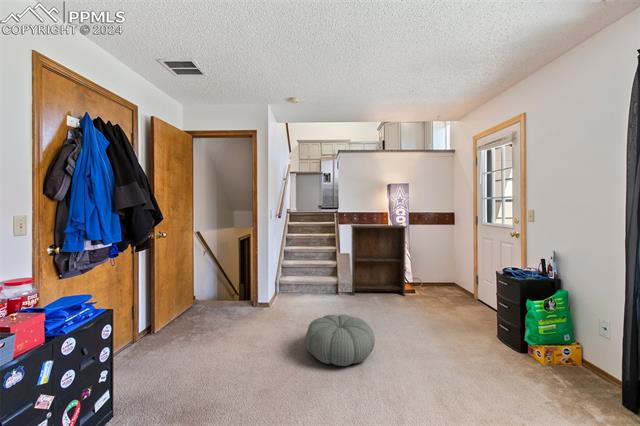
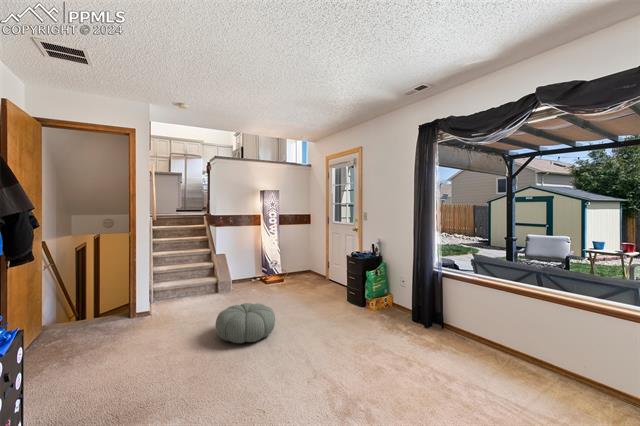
bookshelf: present [351,225,407,296] -> none [229,226,279,291]

